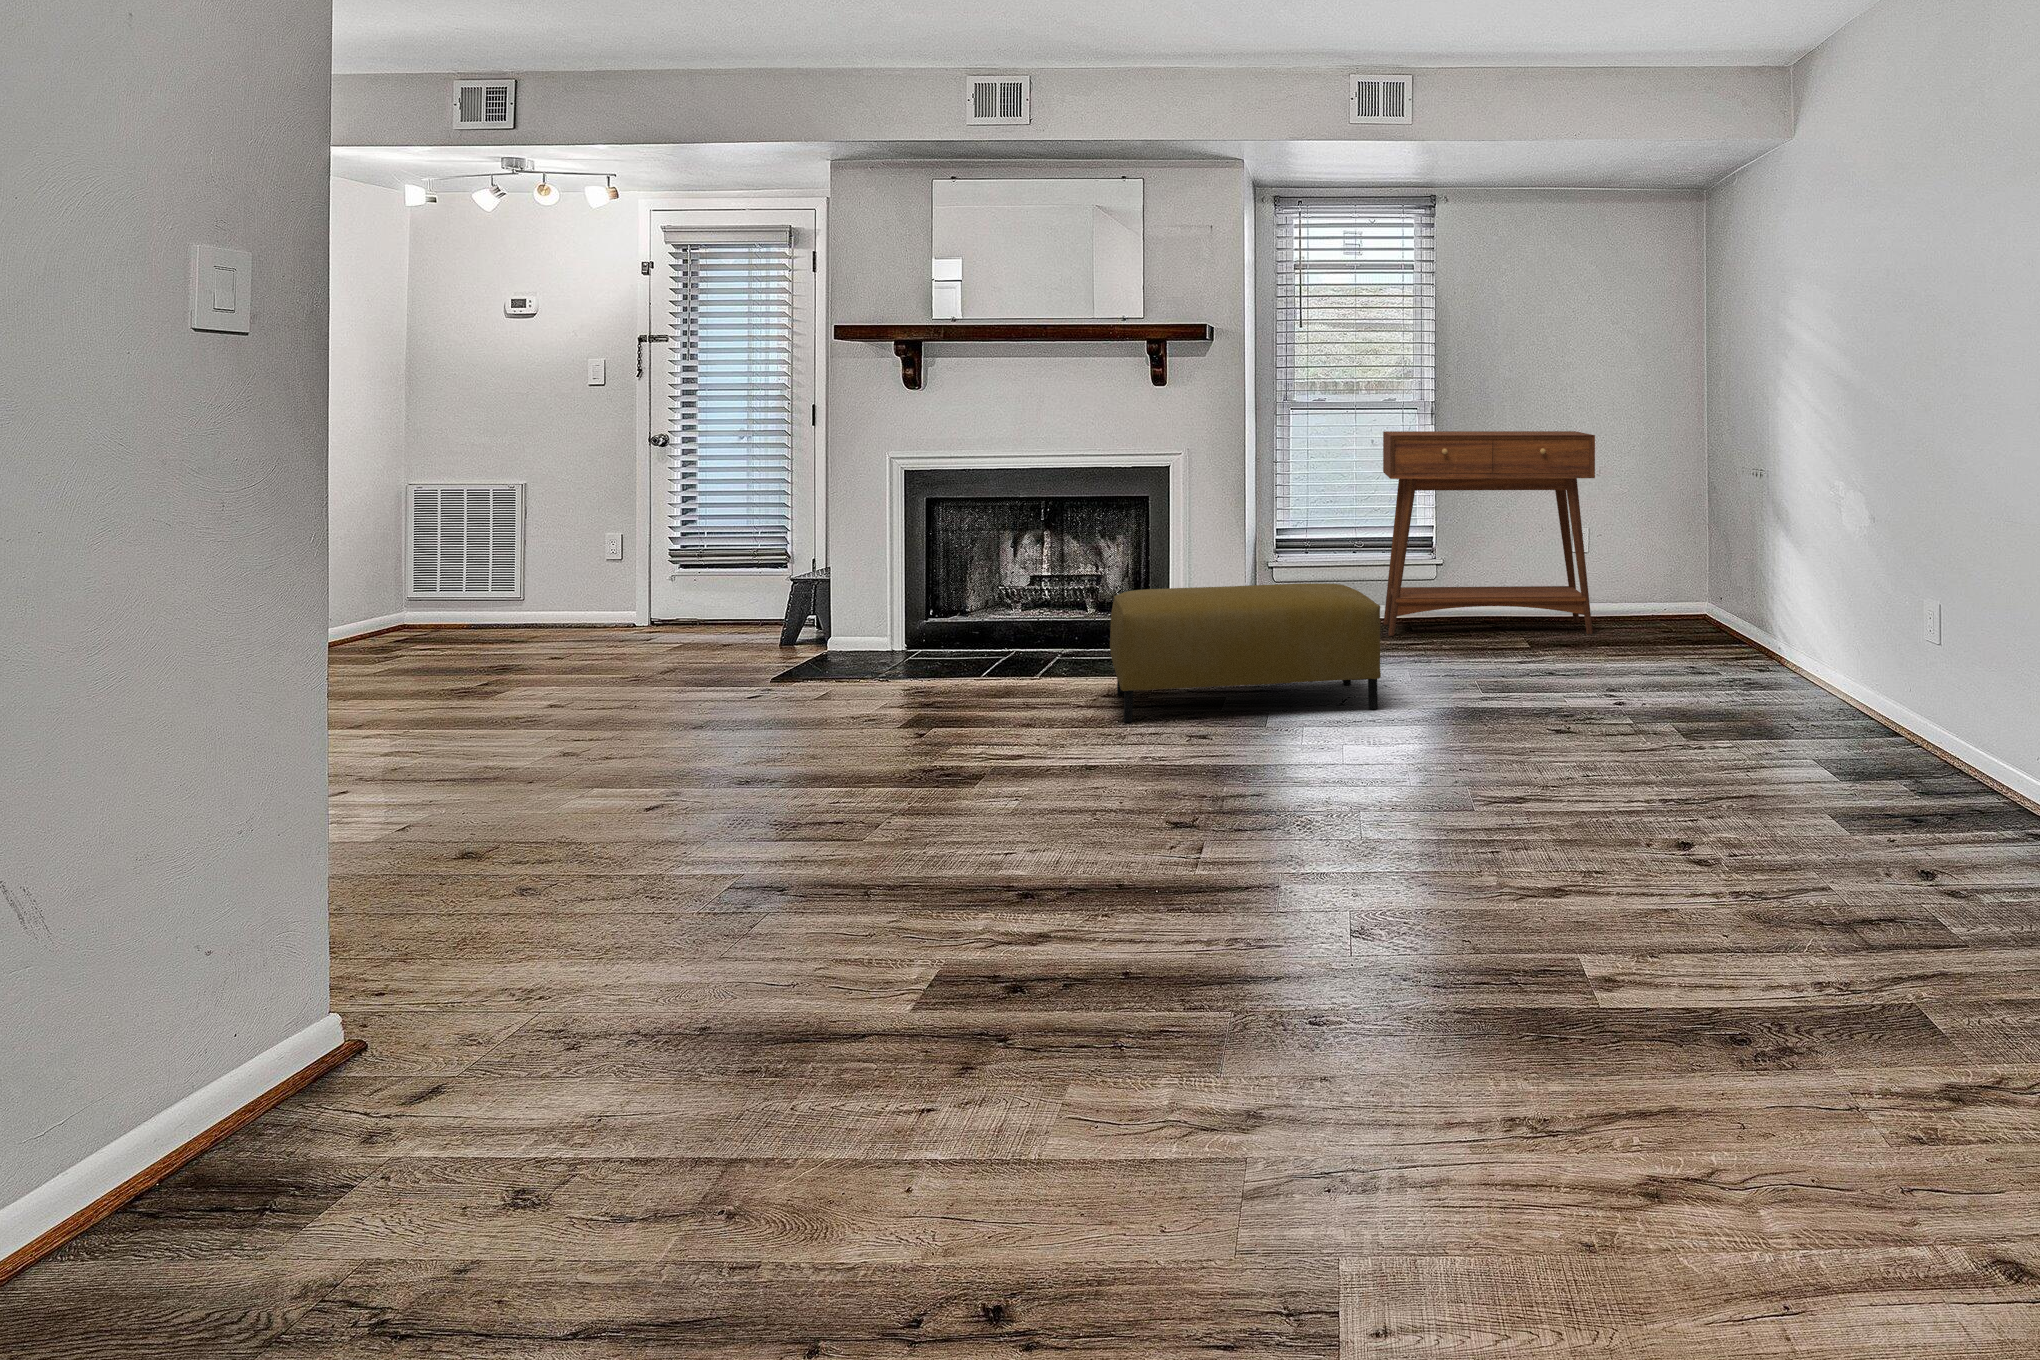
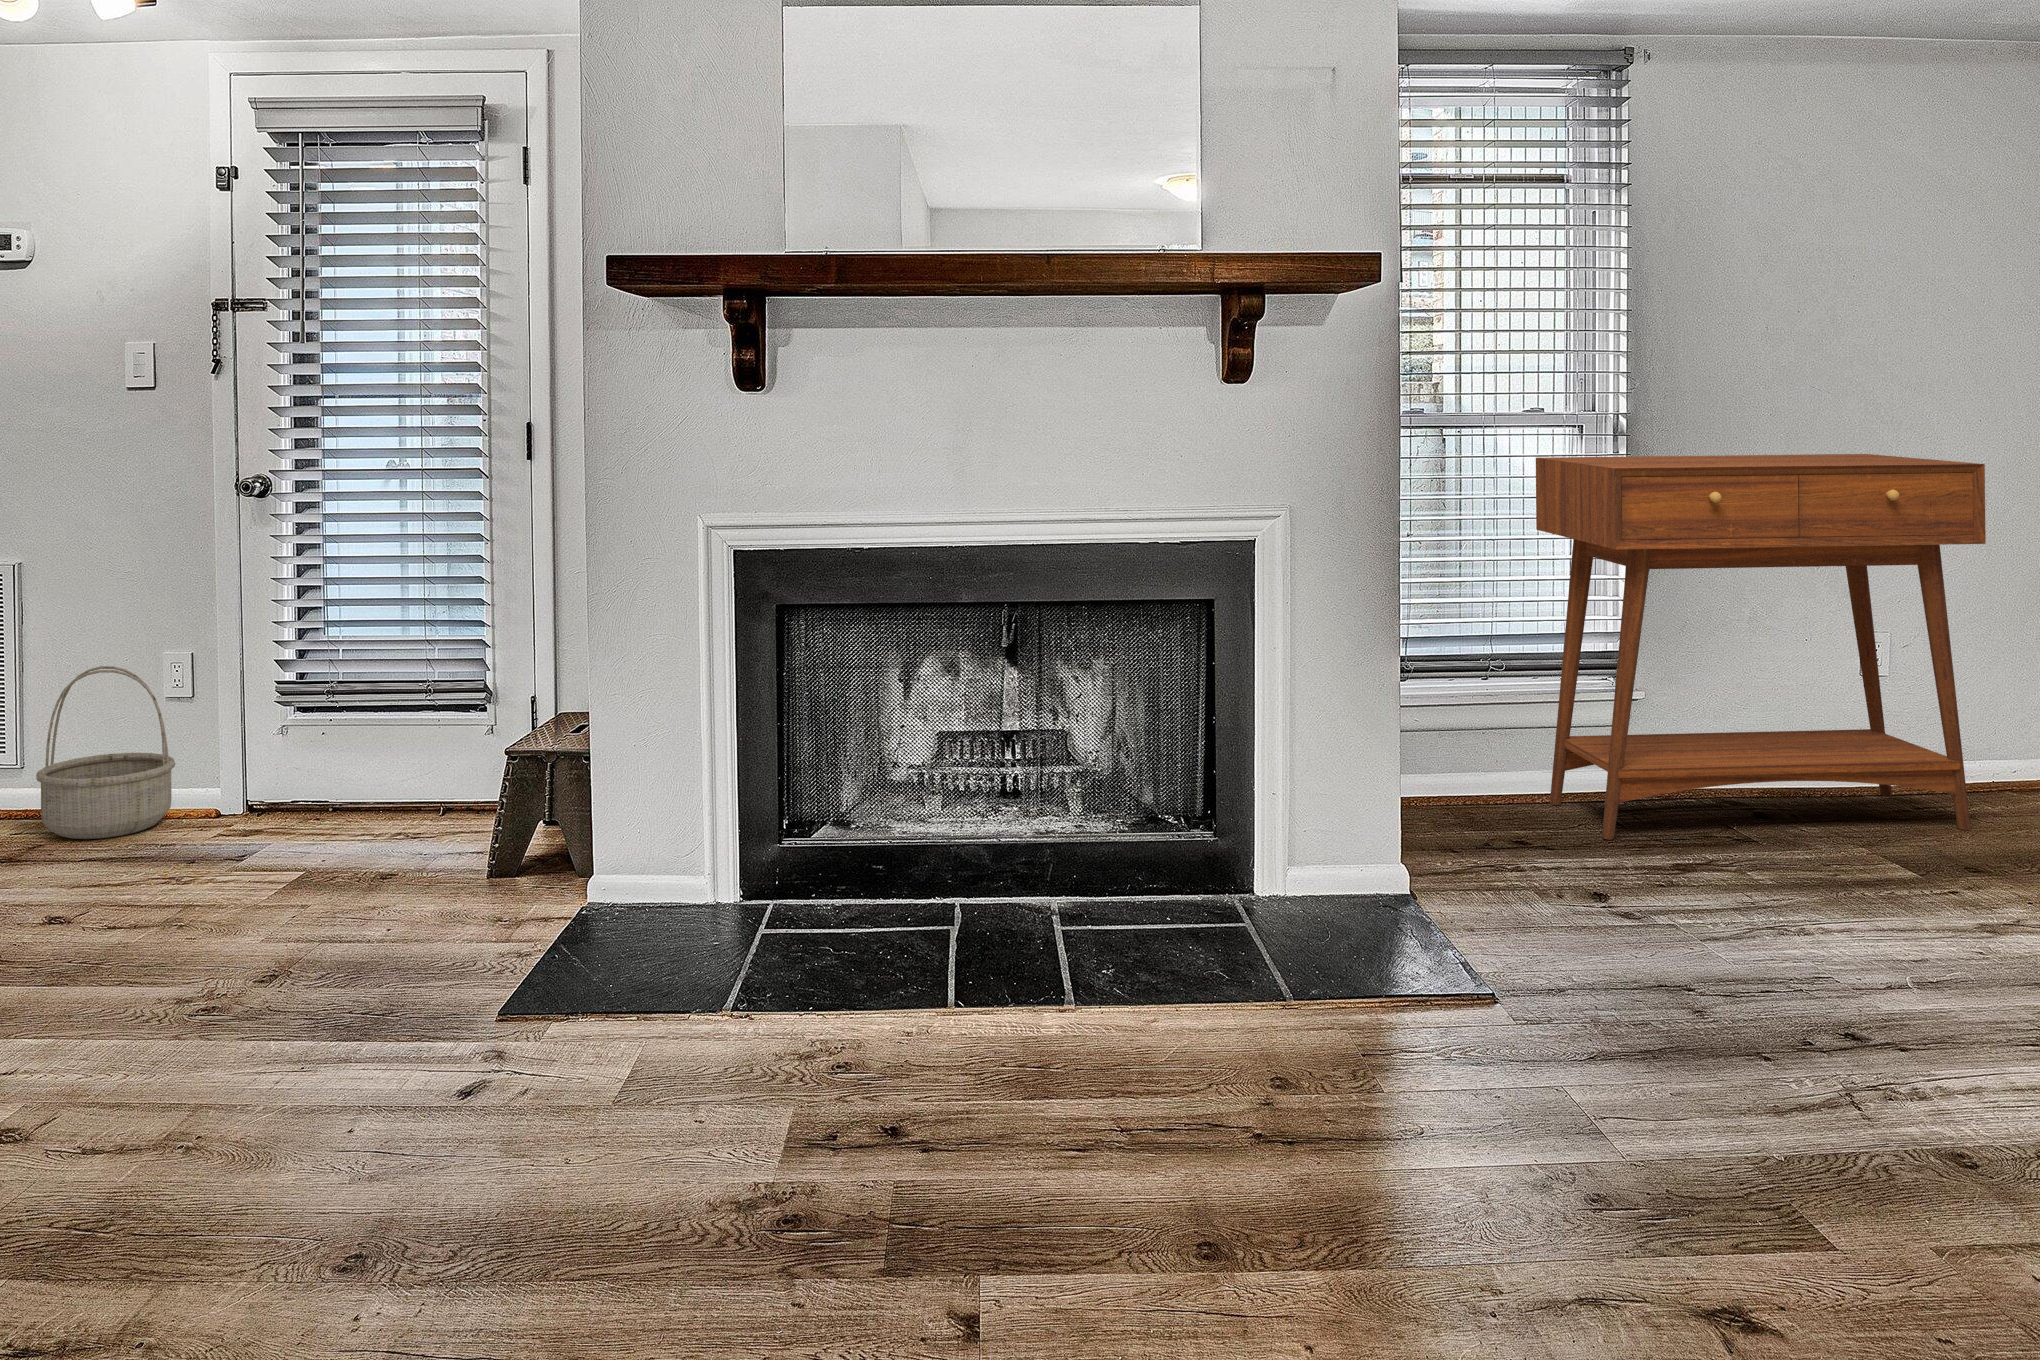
basket: none [540,539,616,632] -> present [36,666,176,839]
ottoman: present [1110,583,1381,722] -> none [1276,810,1985,1236]

